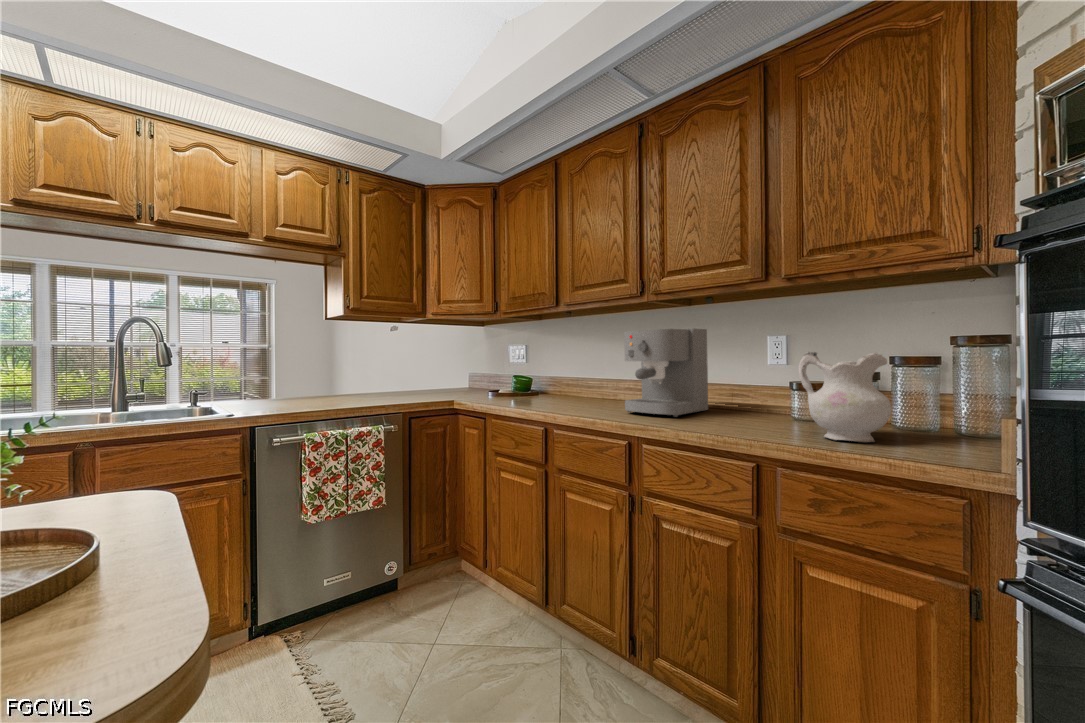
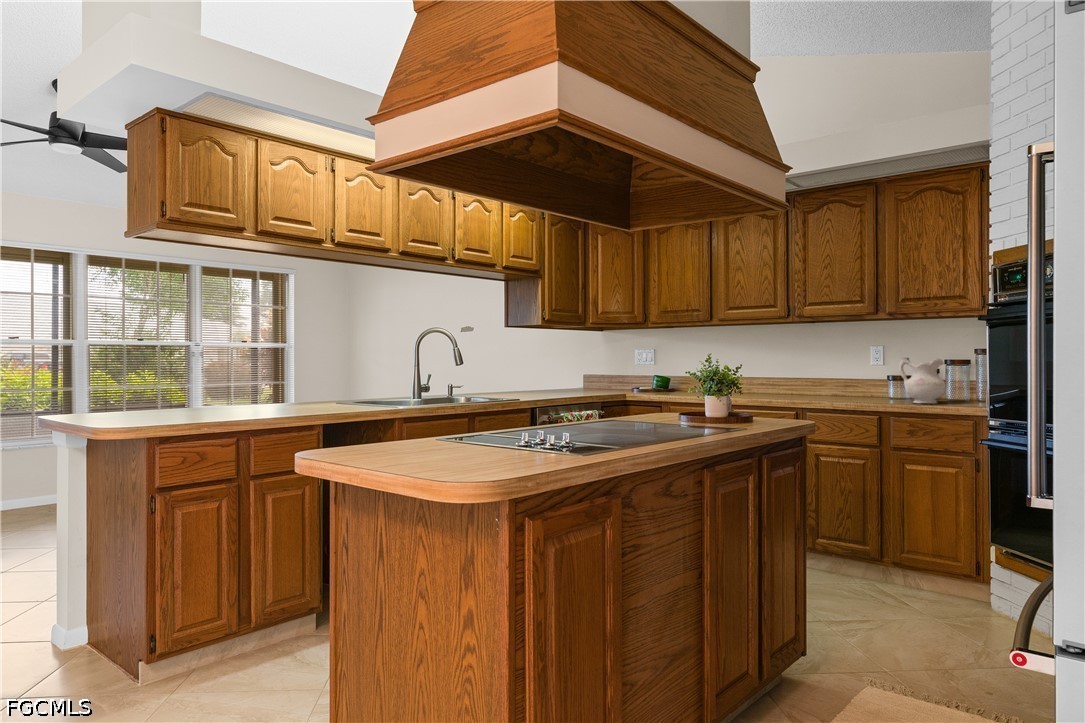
coffee maker: present [624,328,708,417] -> none [778,341,833,399]

